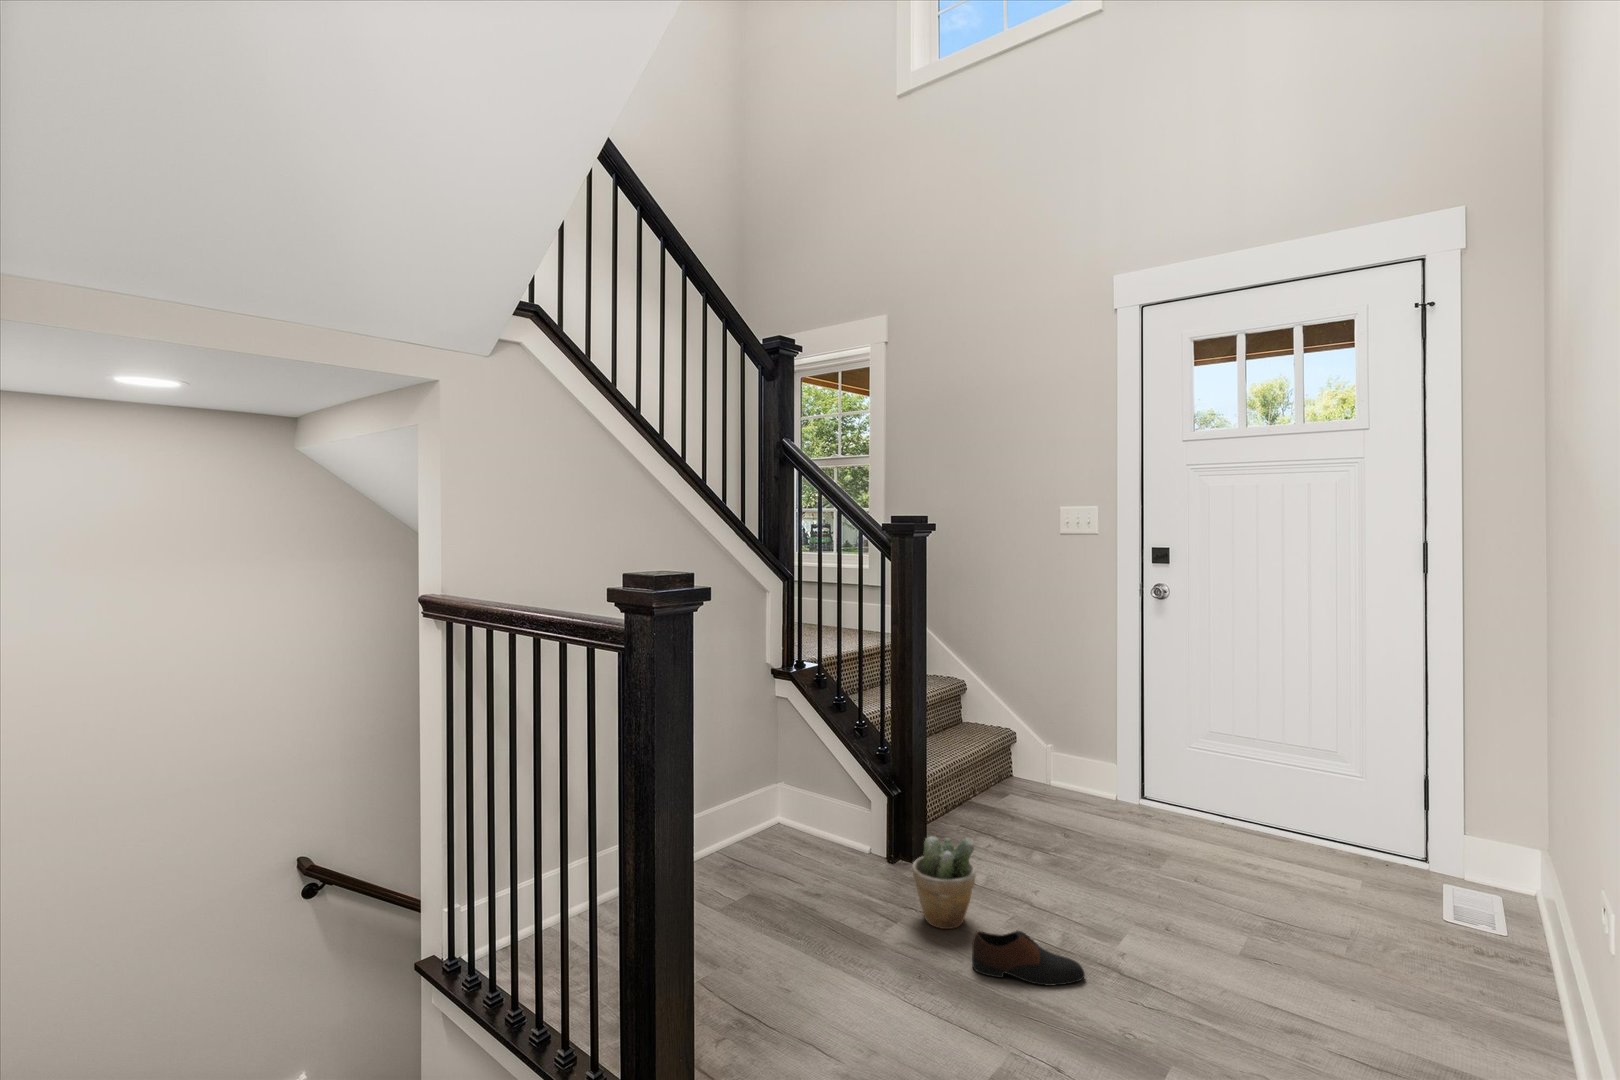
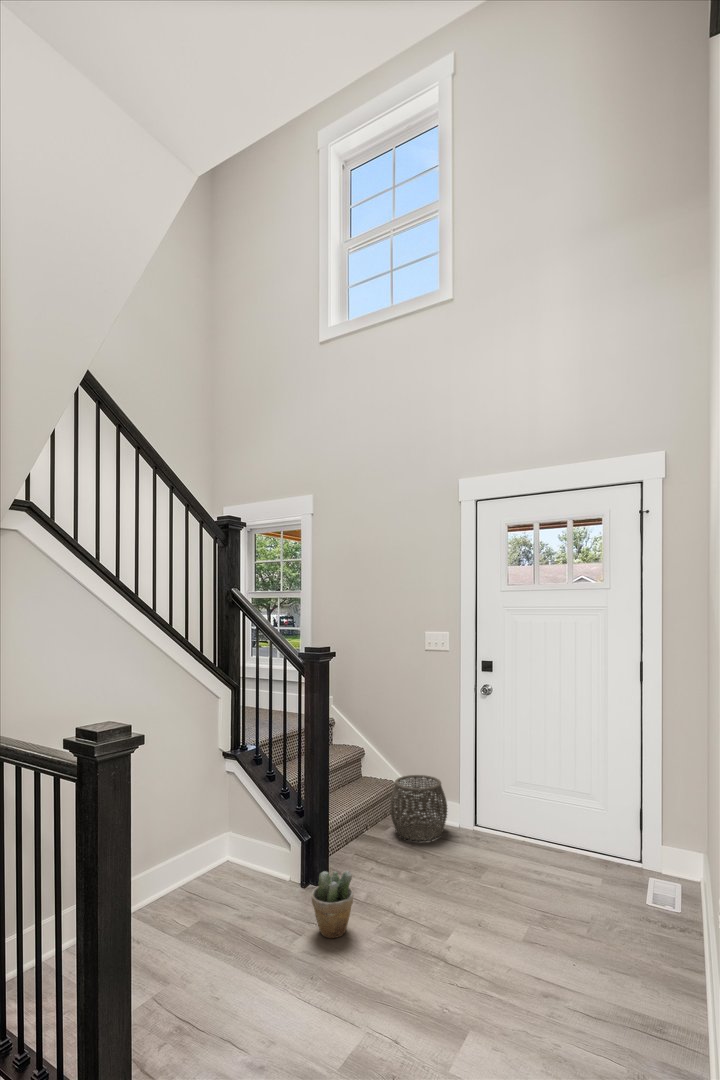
woven basket: none [1009,721,1099,812] -> present [390,775,447,841]
shoe: present [972,931,1085,986] -> none [347,936,419,974]

